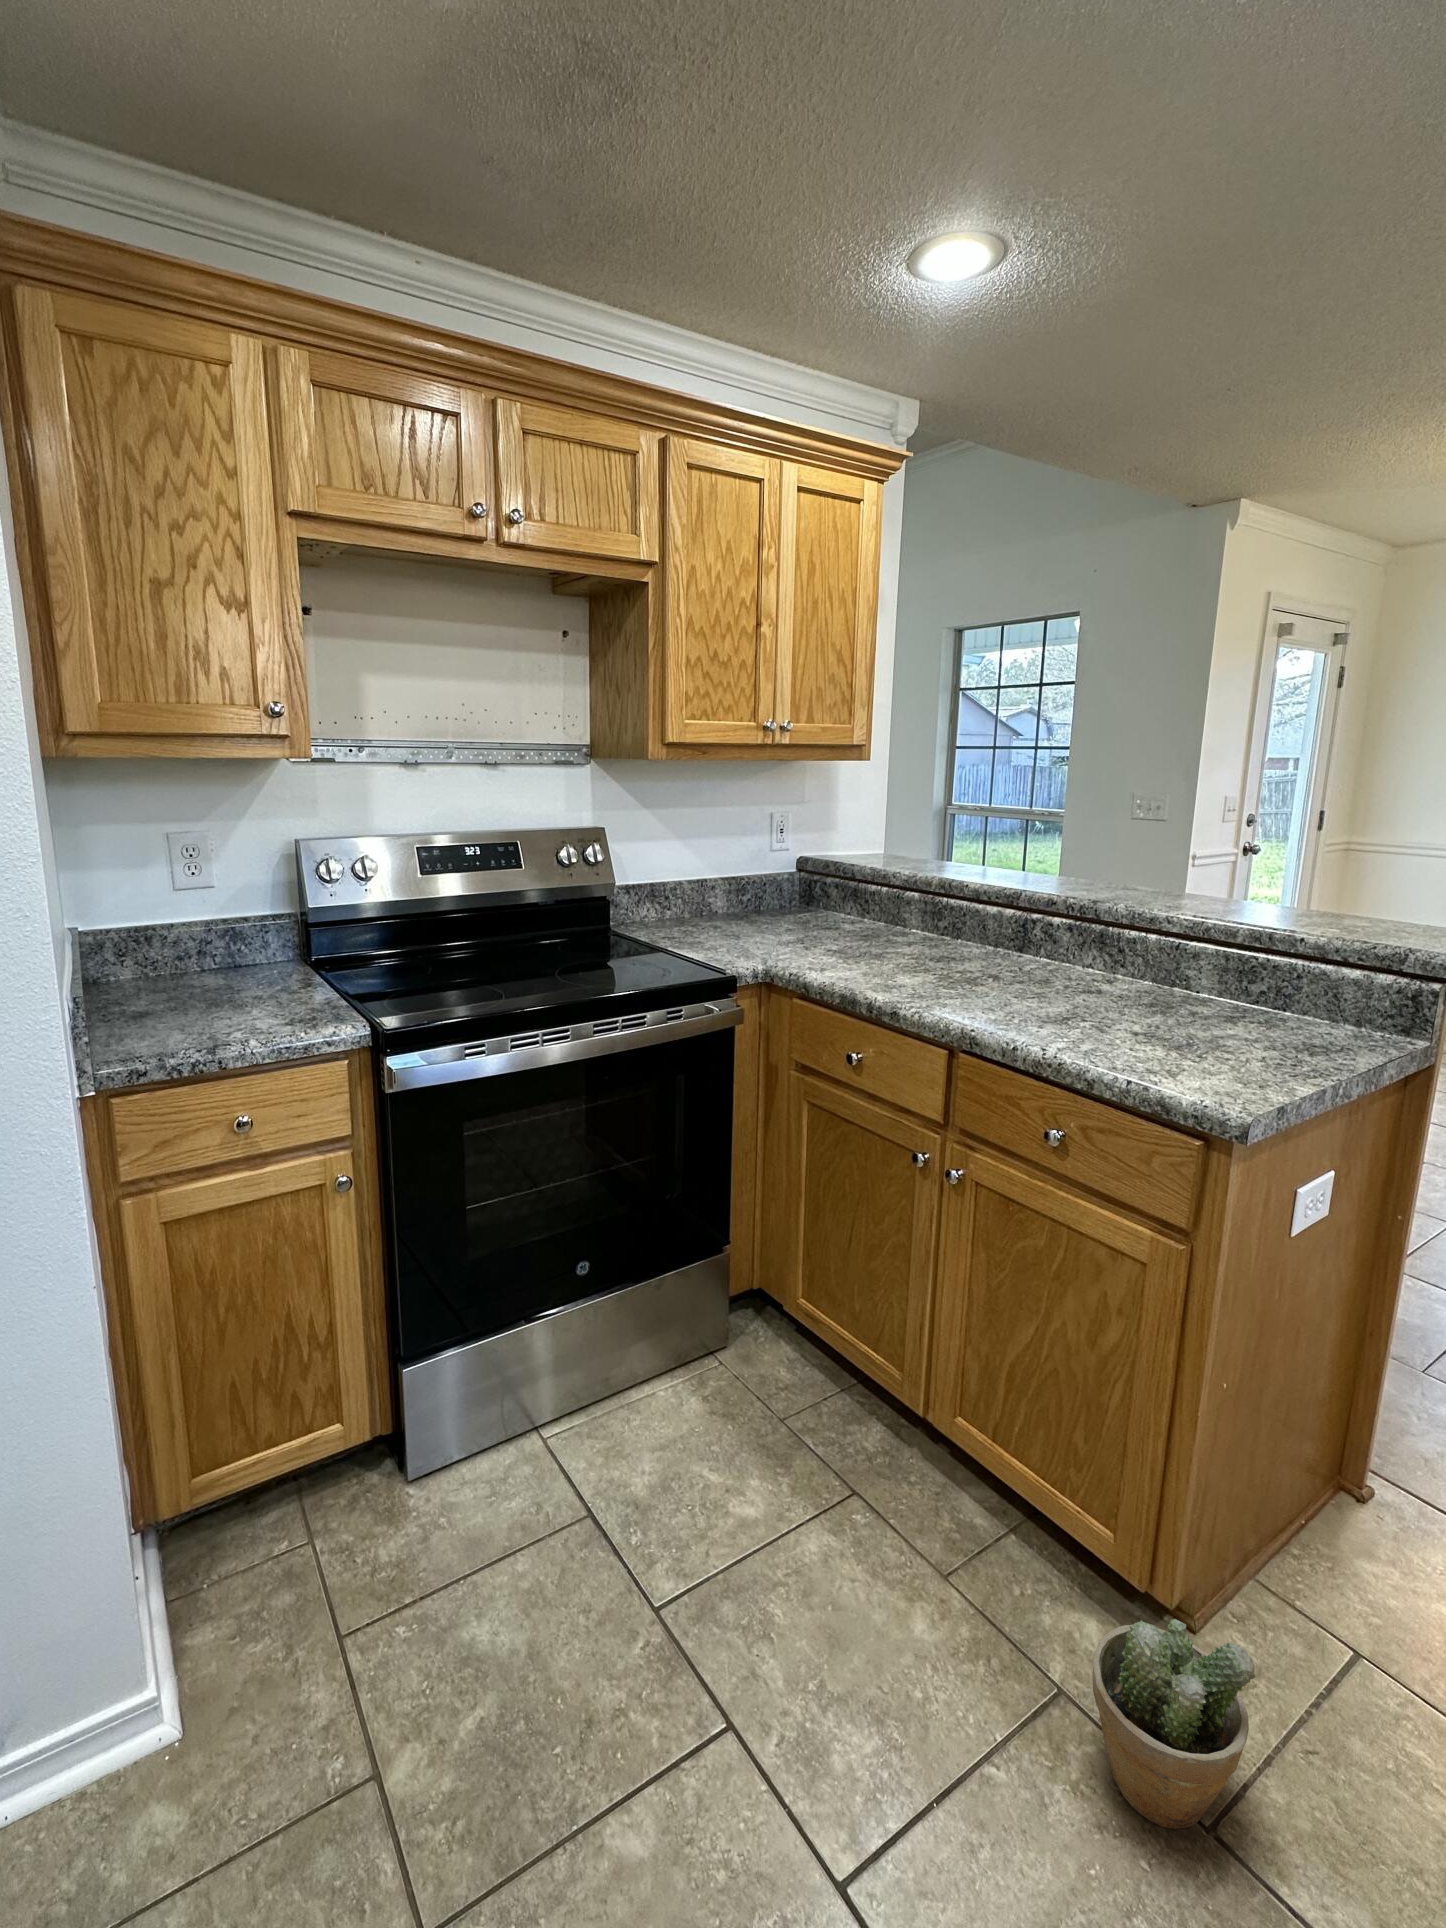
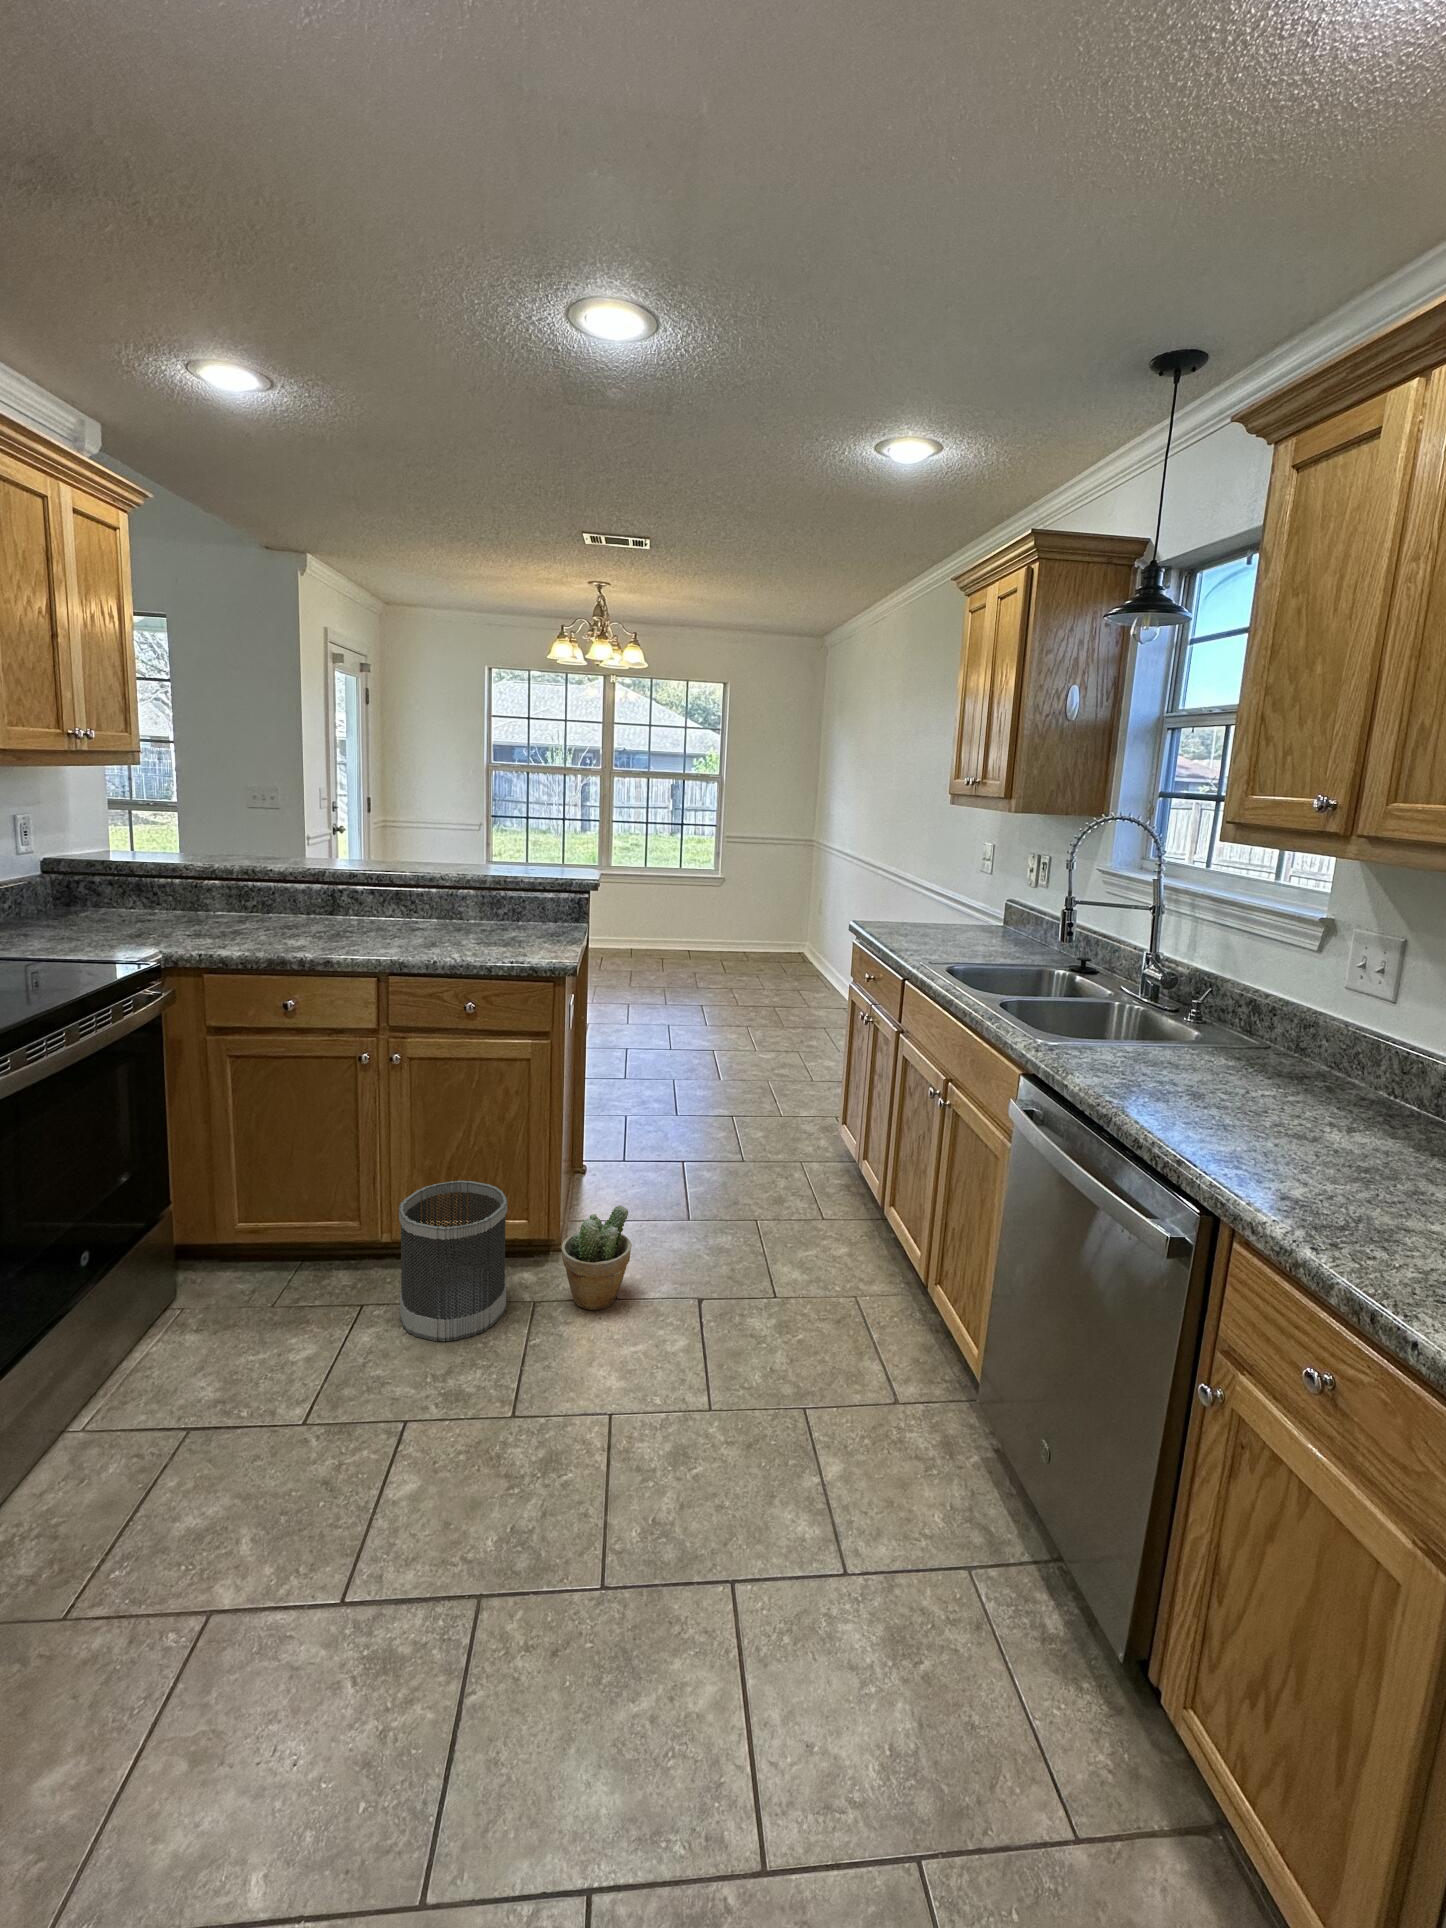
wastebasket: none [854,1381,1034,1673] -> present [399,1180,507,1342]

